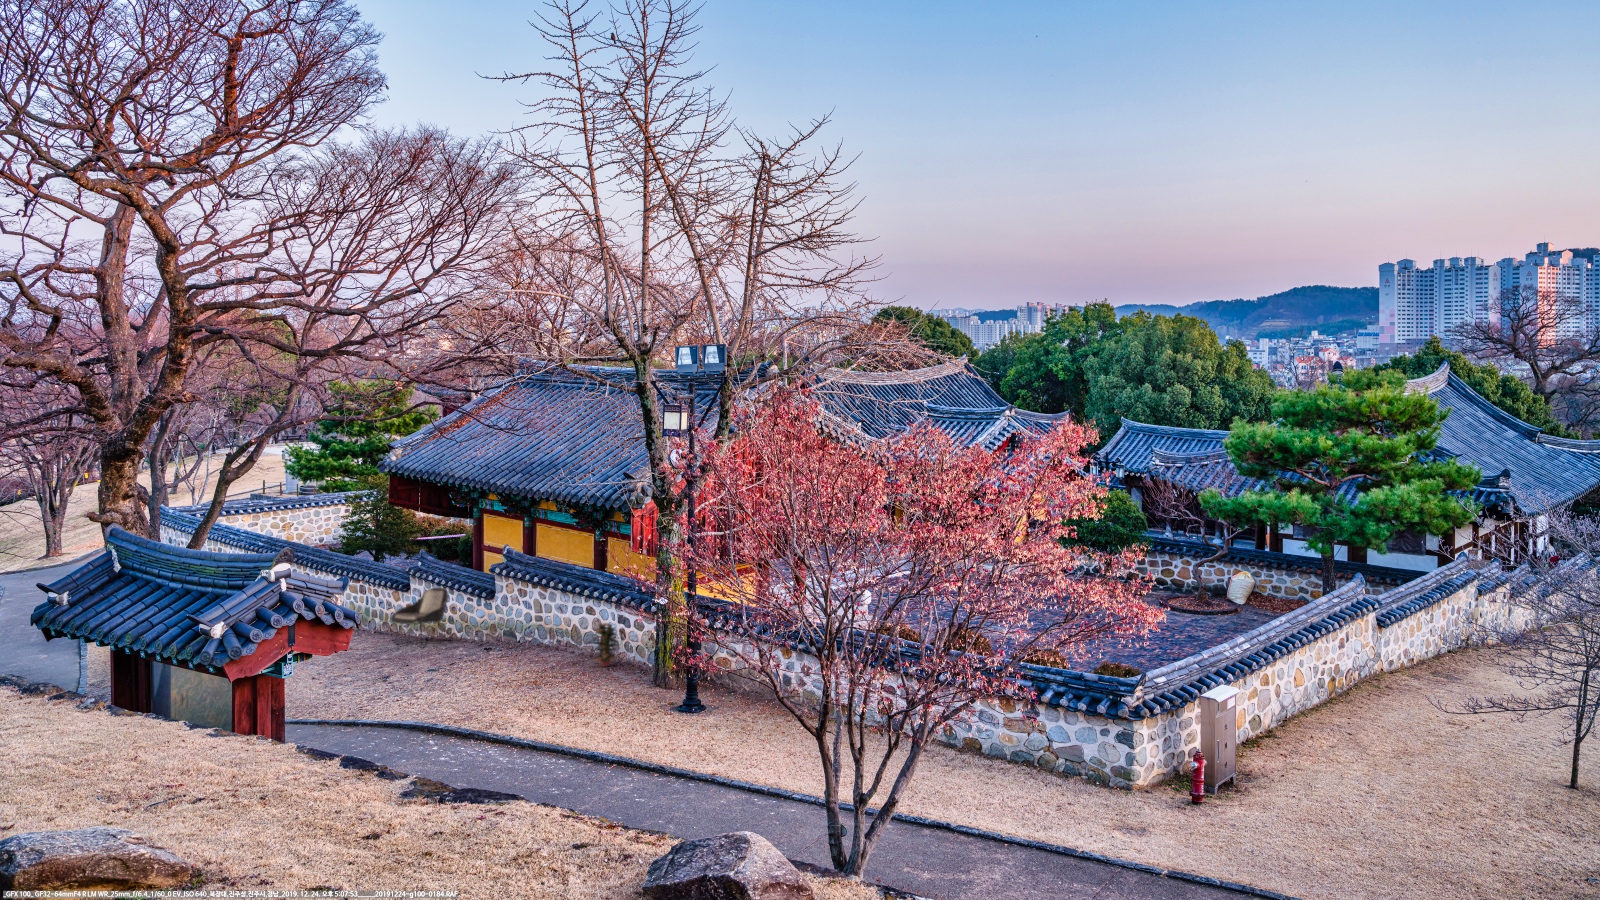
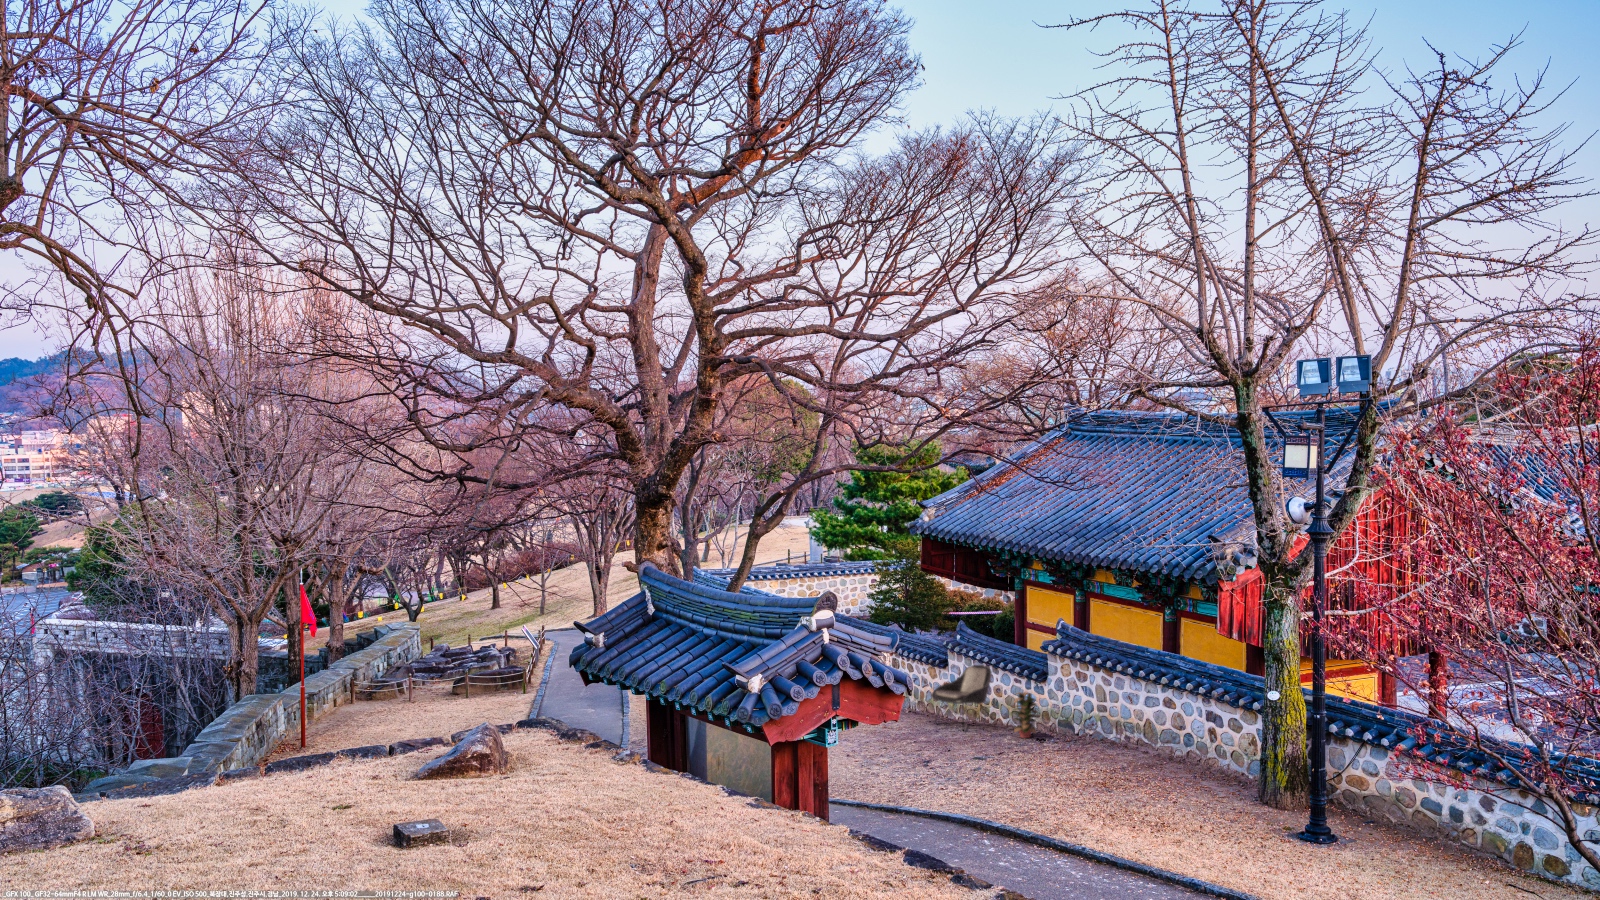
decorative plant: present [594,623,618,666] -> present [1014,692,1038,738]

